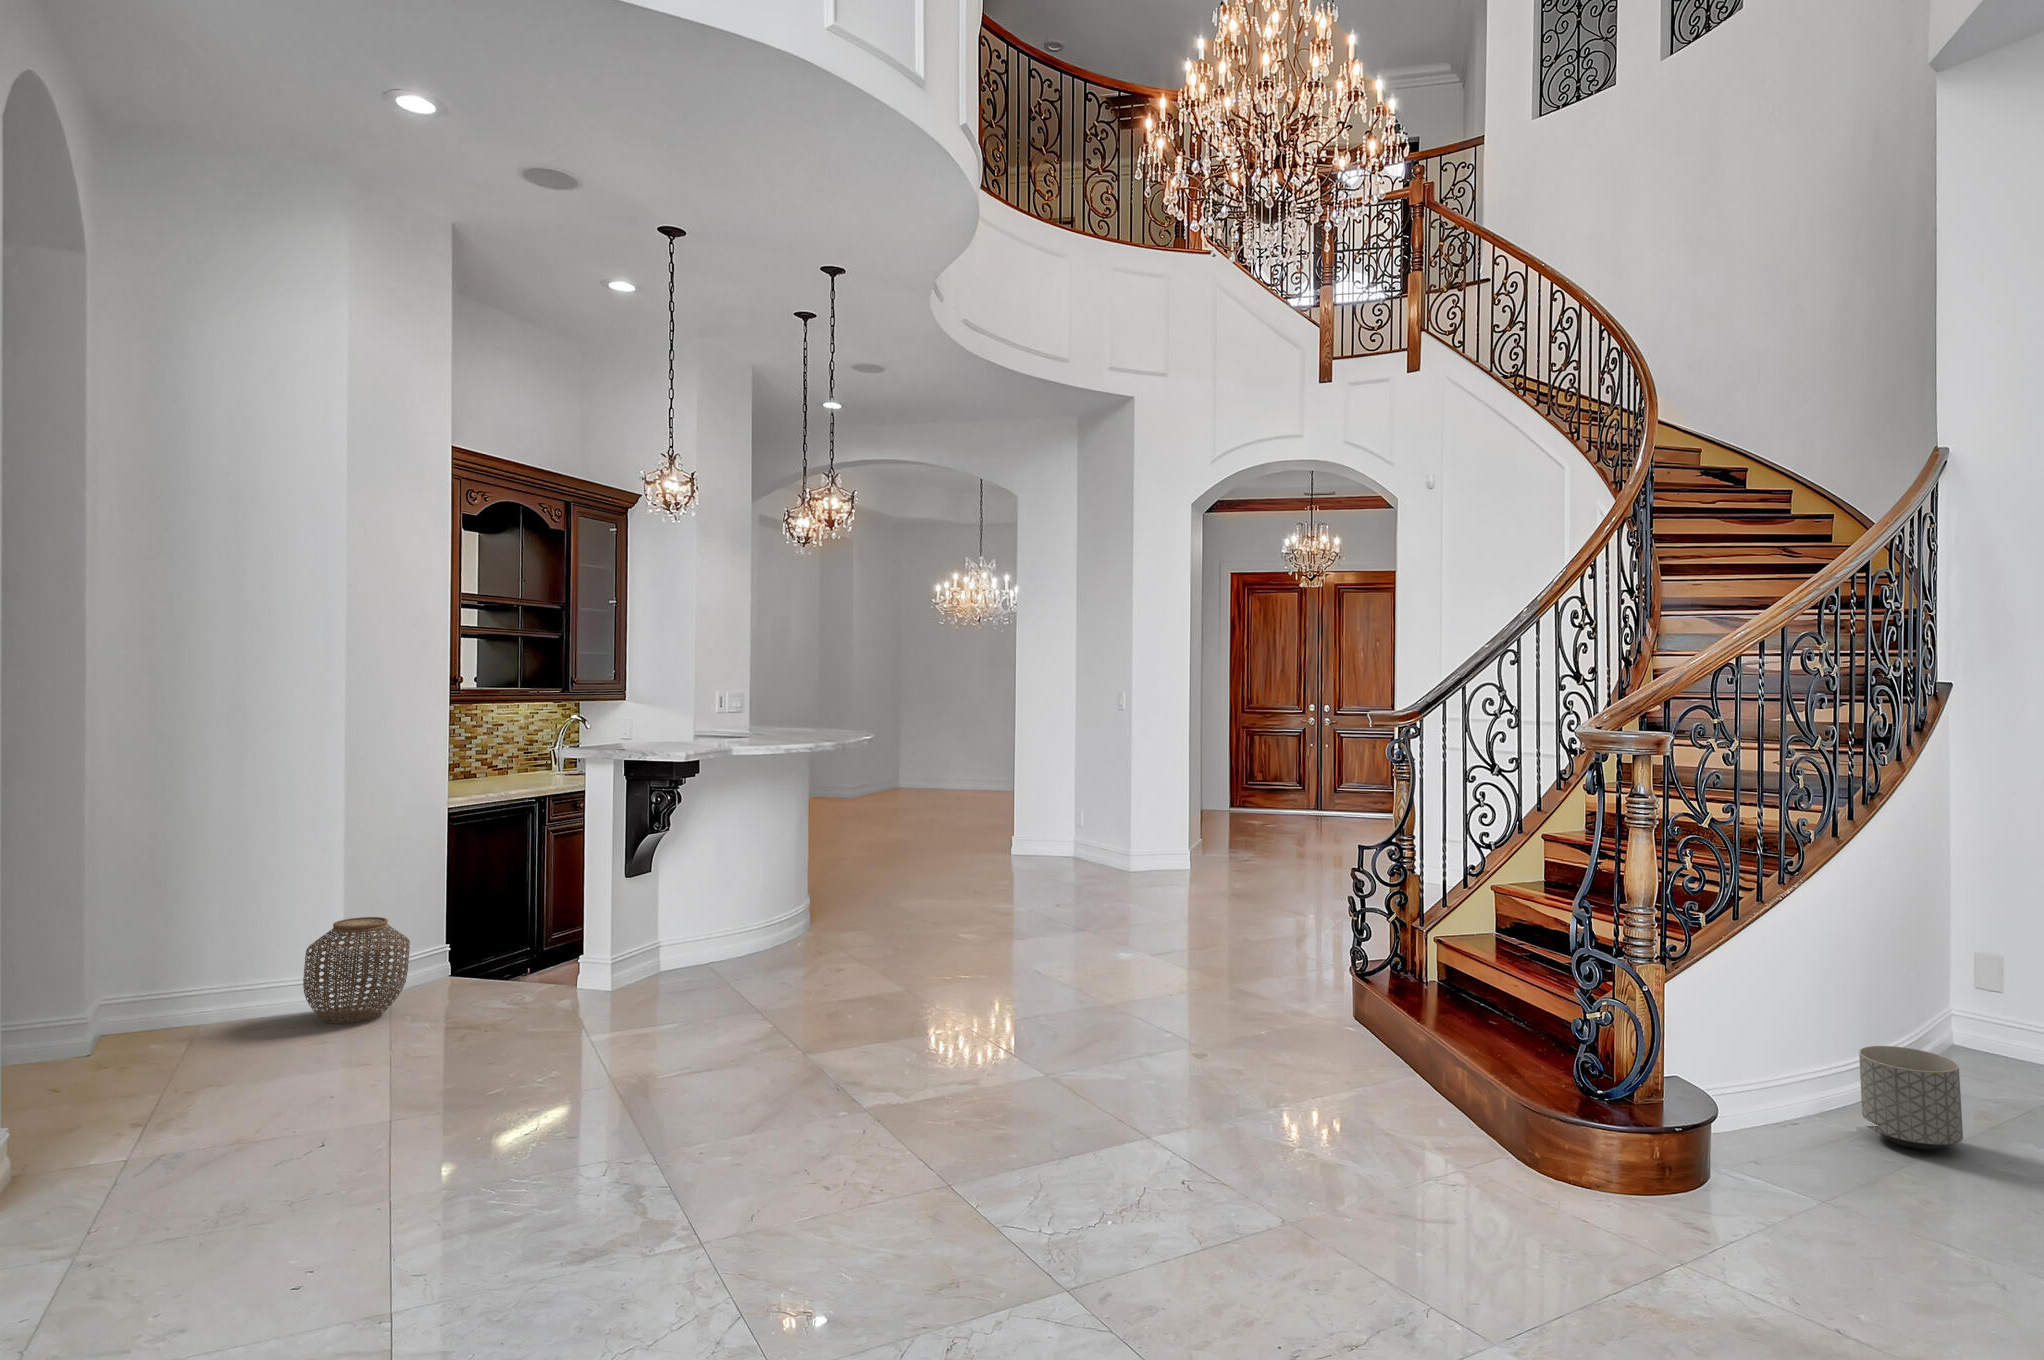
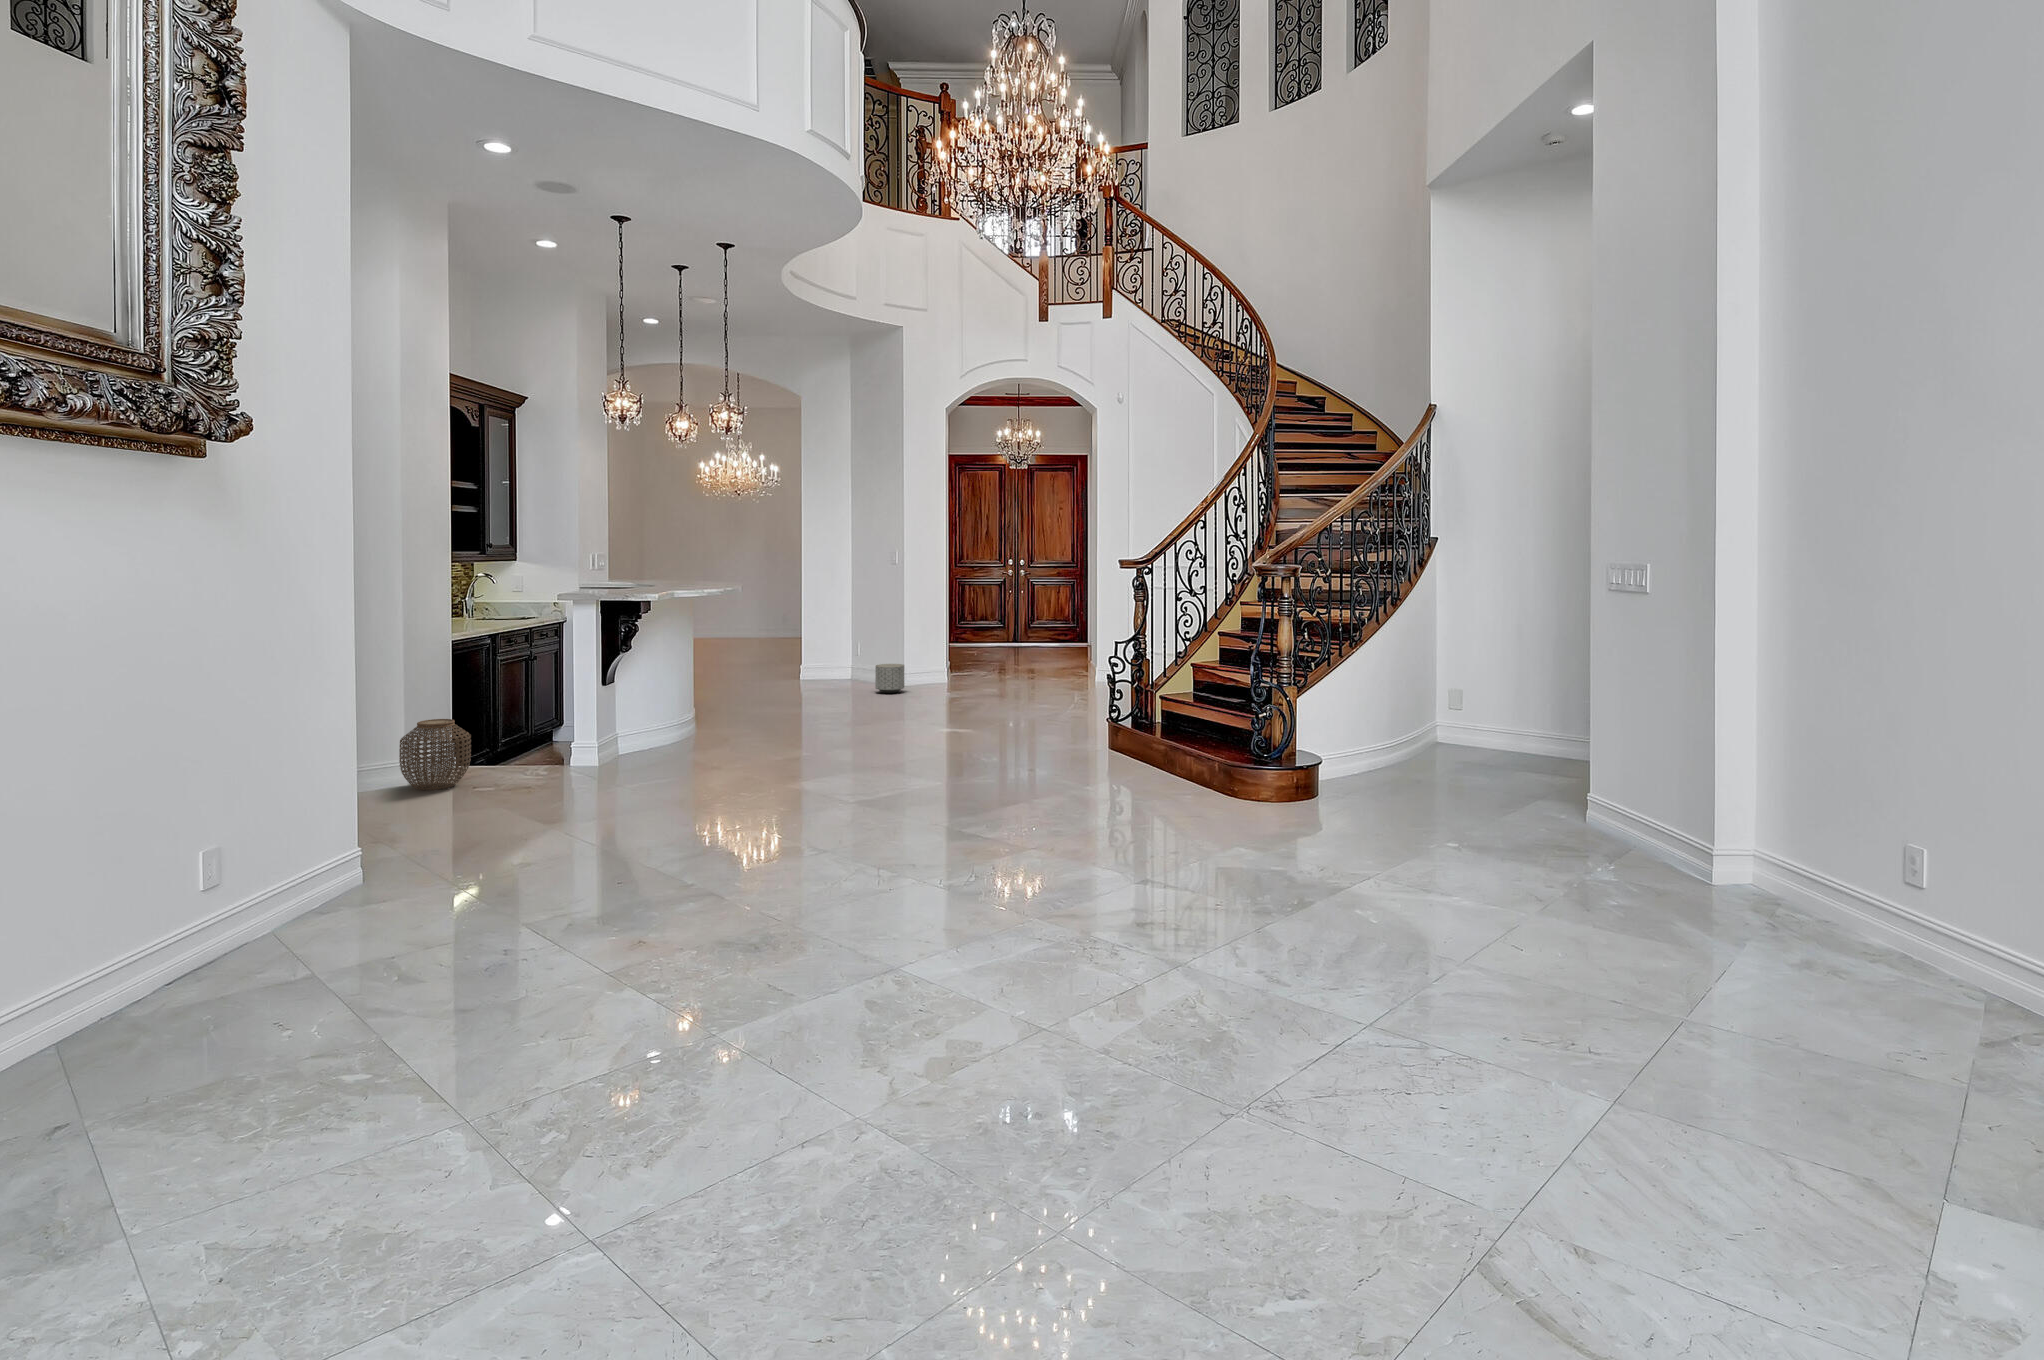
planter: present [1859,1046,1963,1150] -> present [875,664,904,693]

